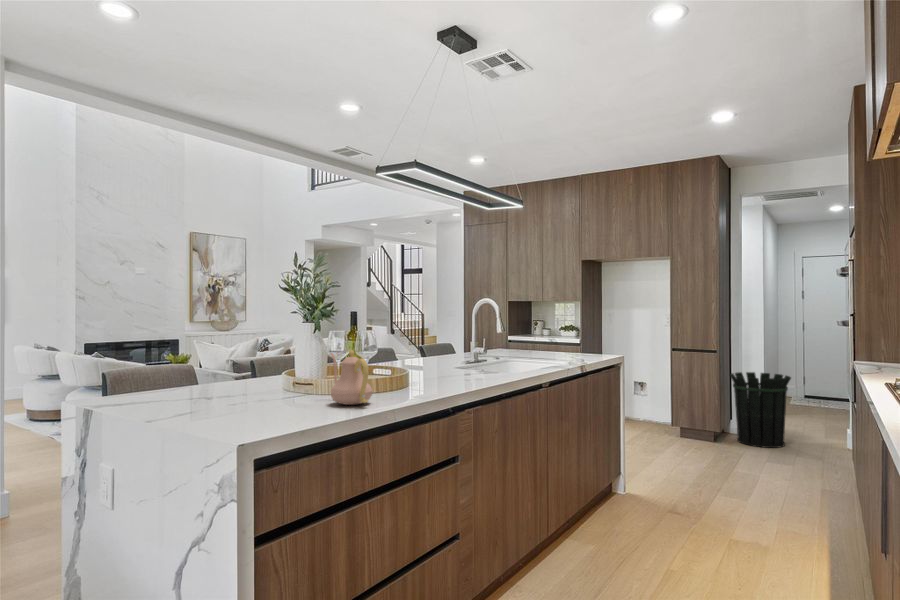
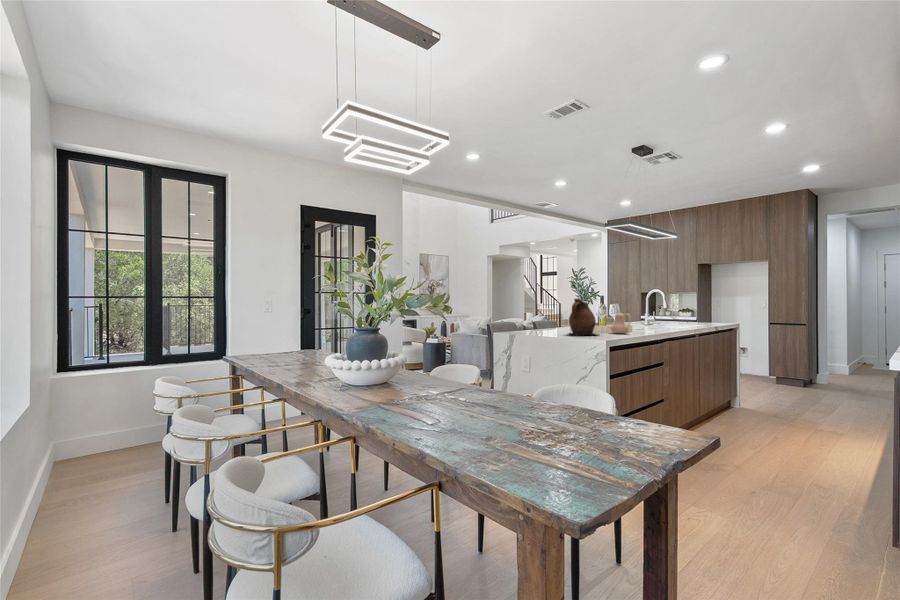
ceramic pitcher: none [207,328,282,420] -> present [568,299,599,335]
waste bin: present [730,372,791,448] -> none [816,340,869,392]

